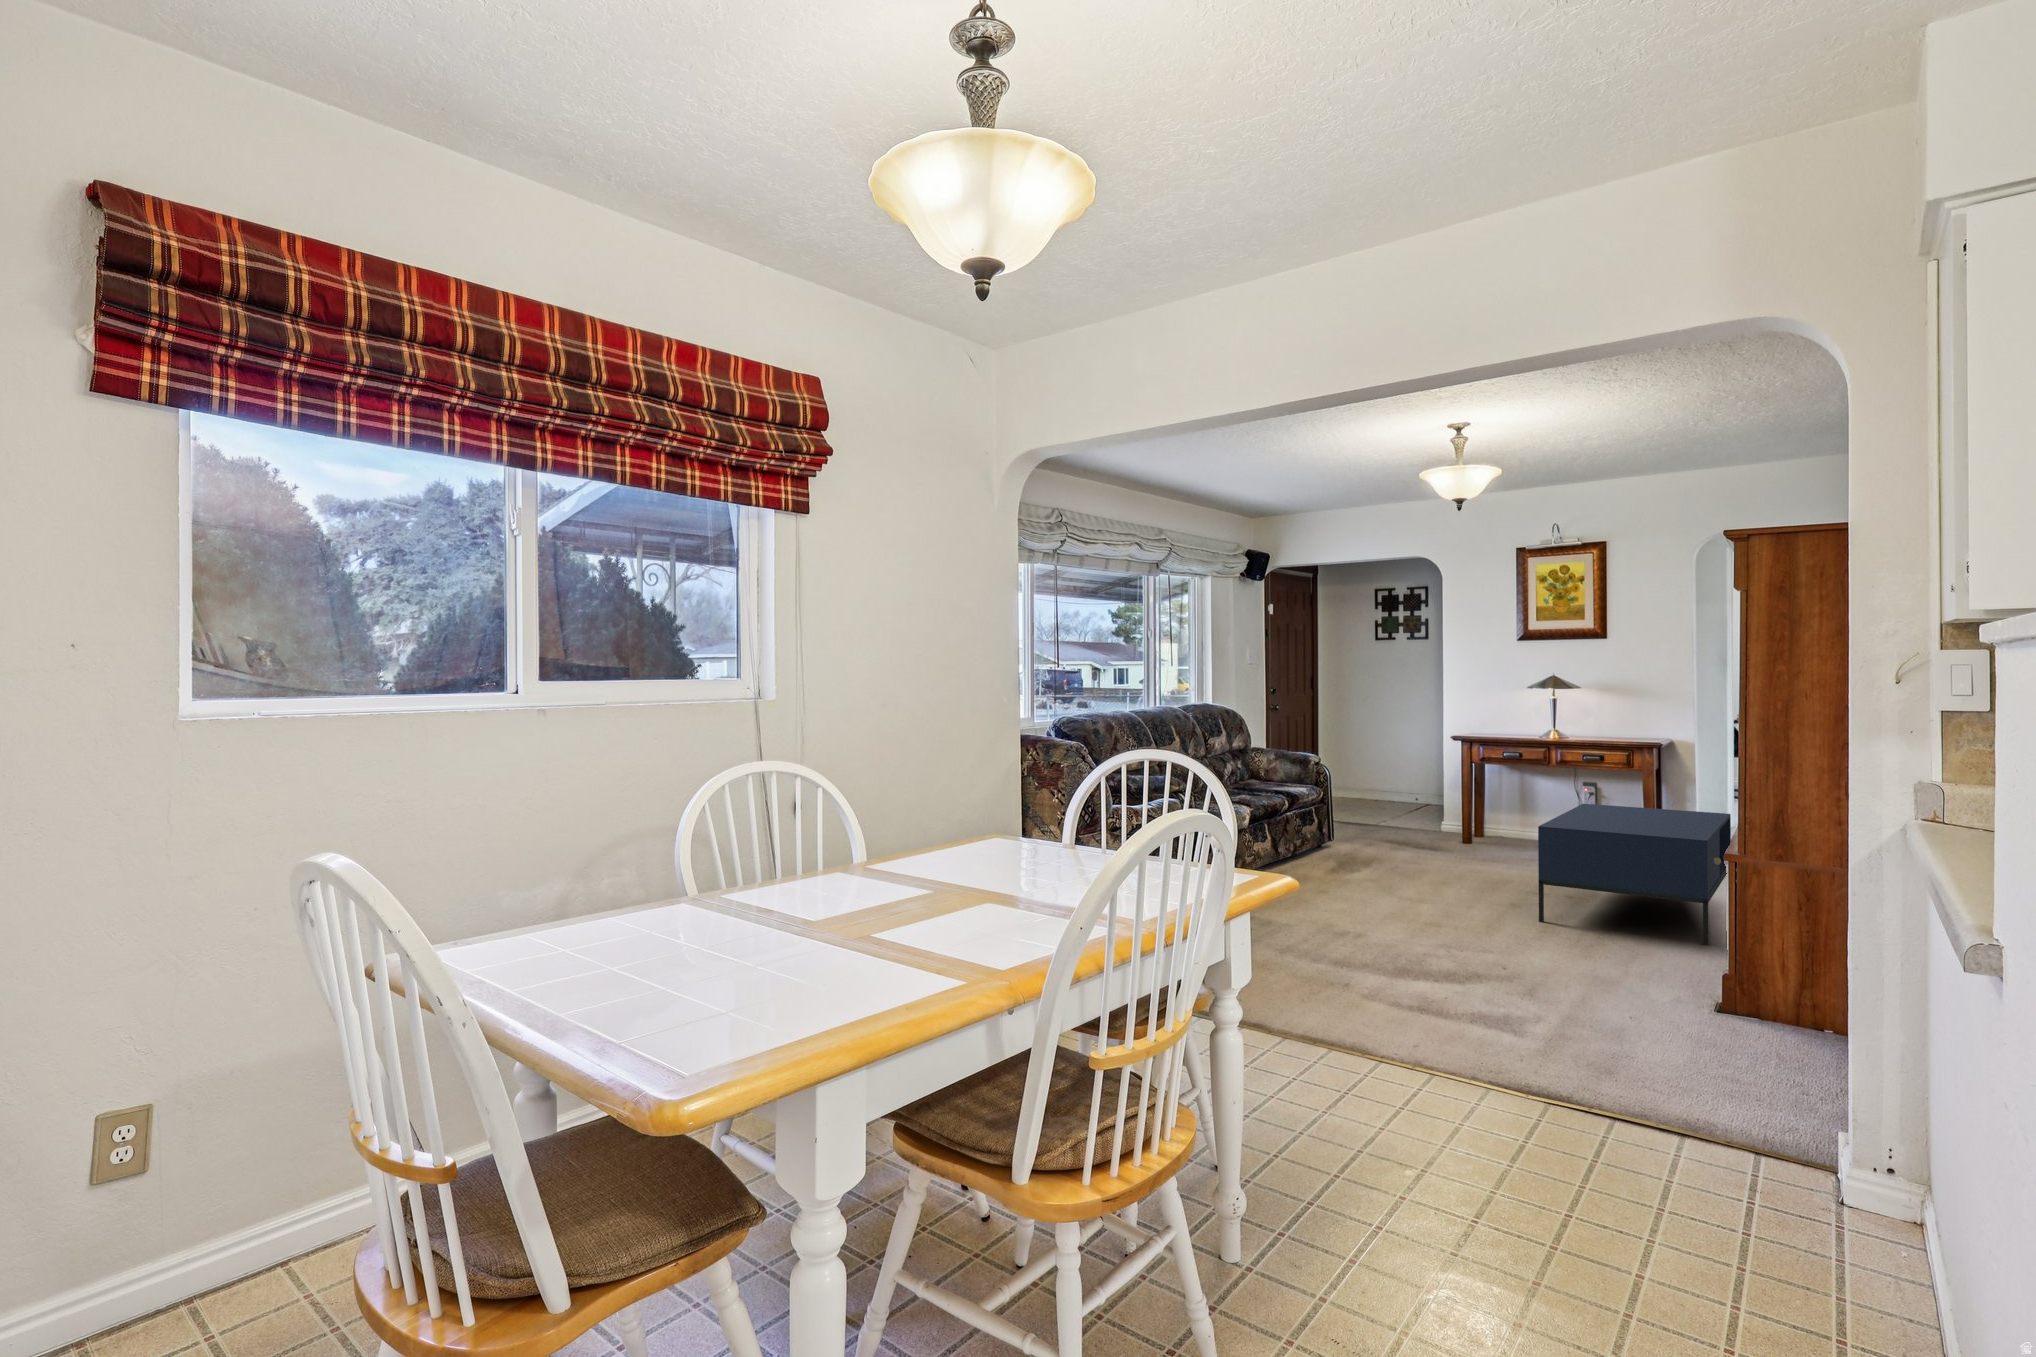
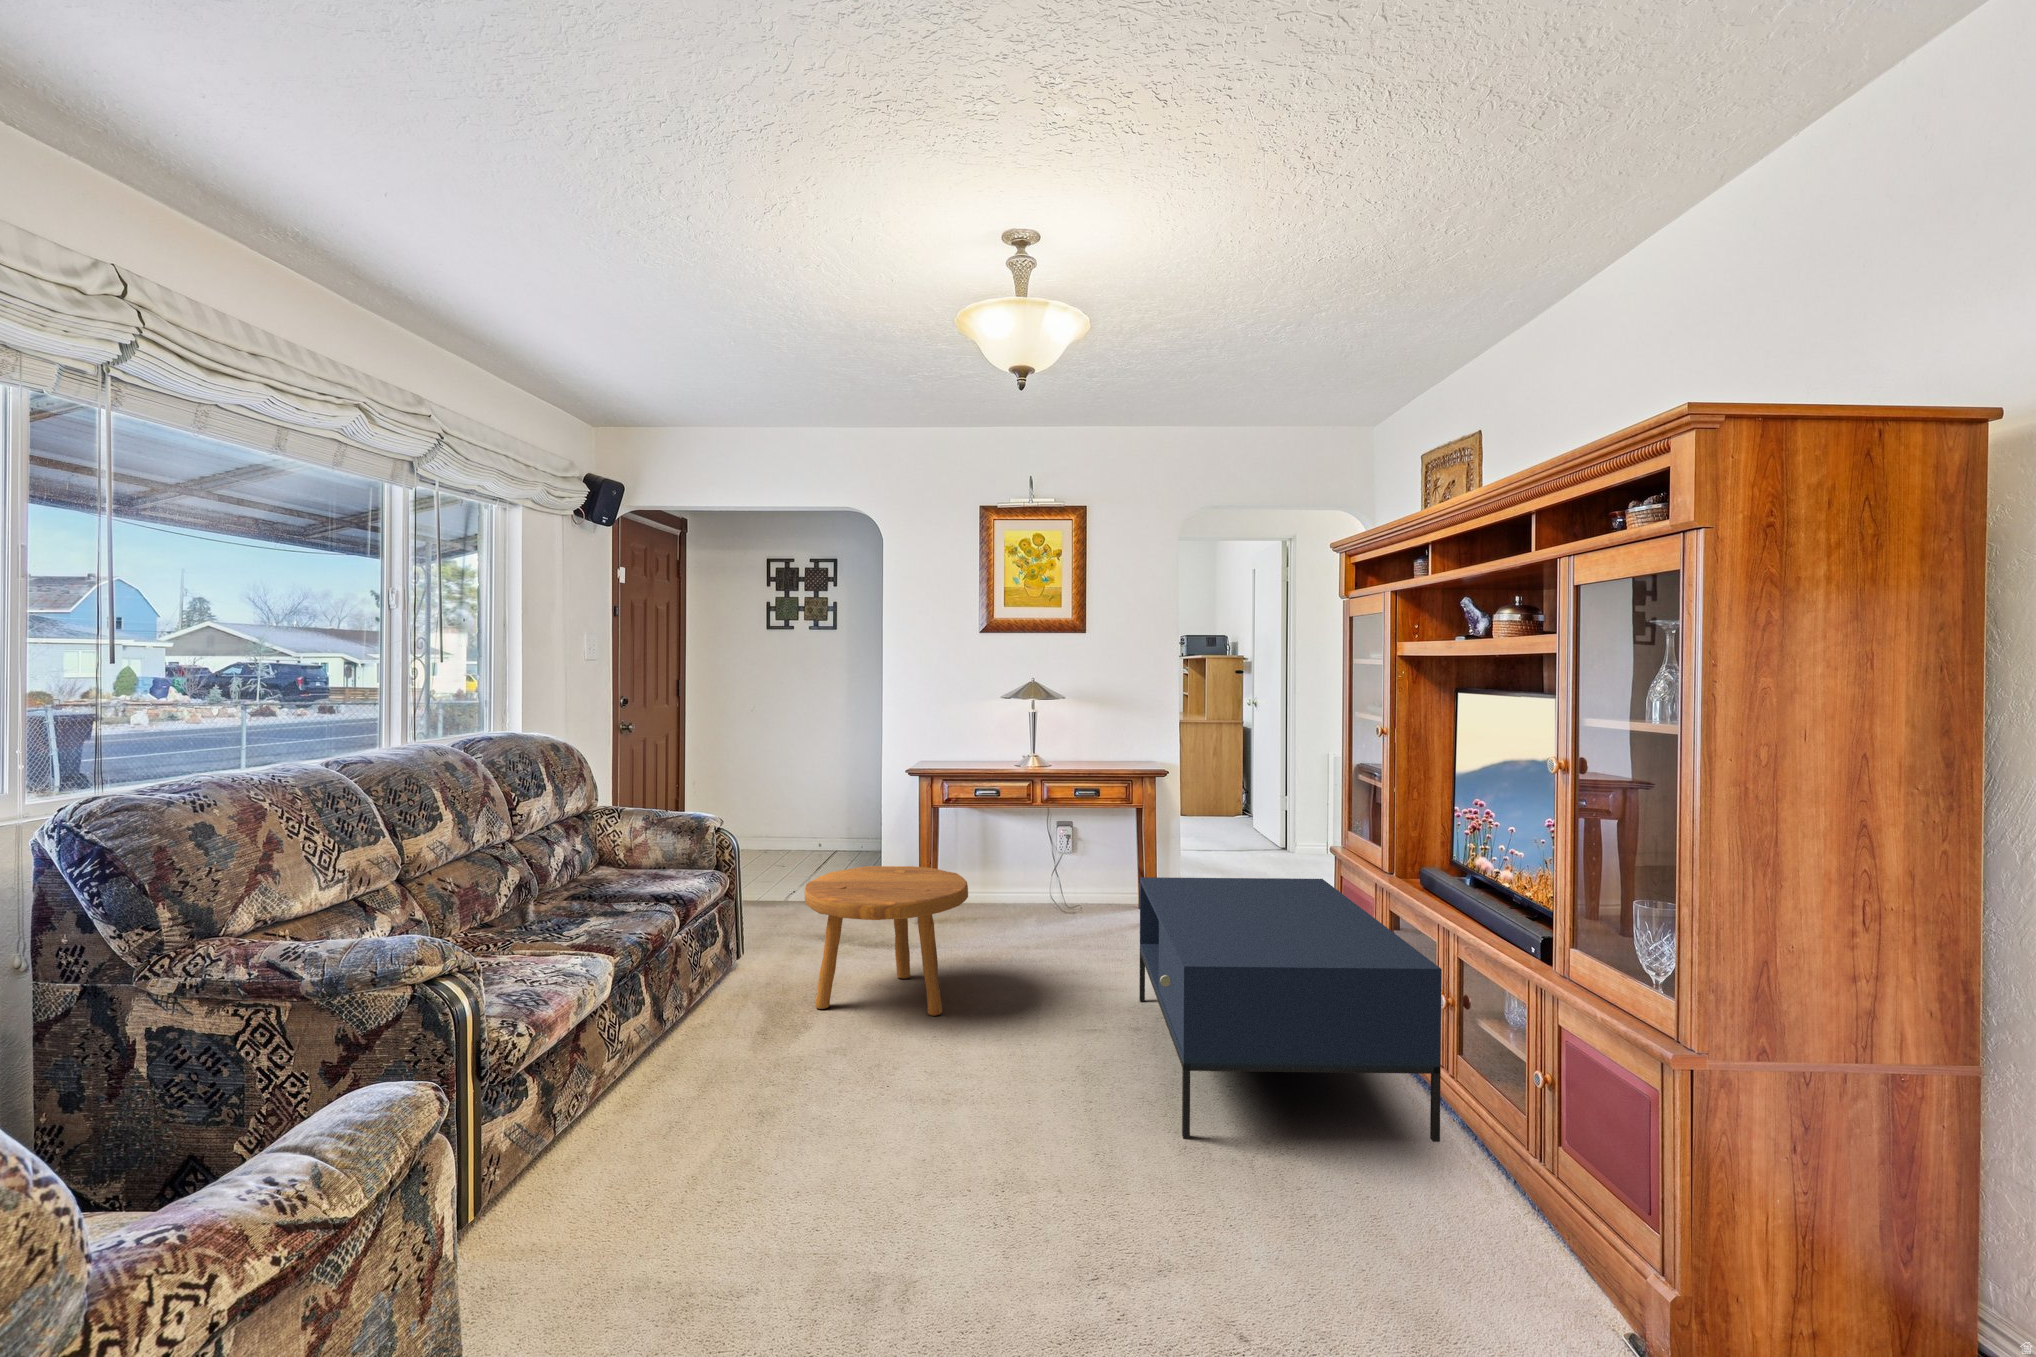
footstool: none [1358,790,1463,874] -> present [805,866,968,1016]

